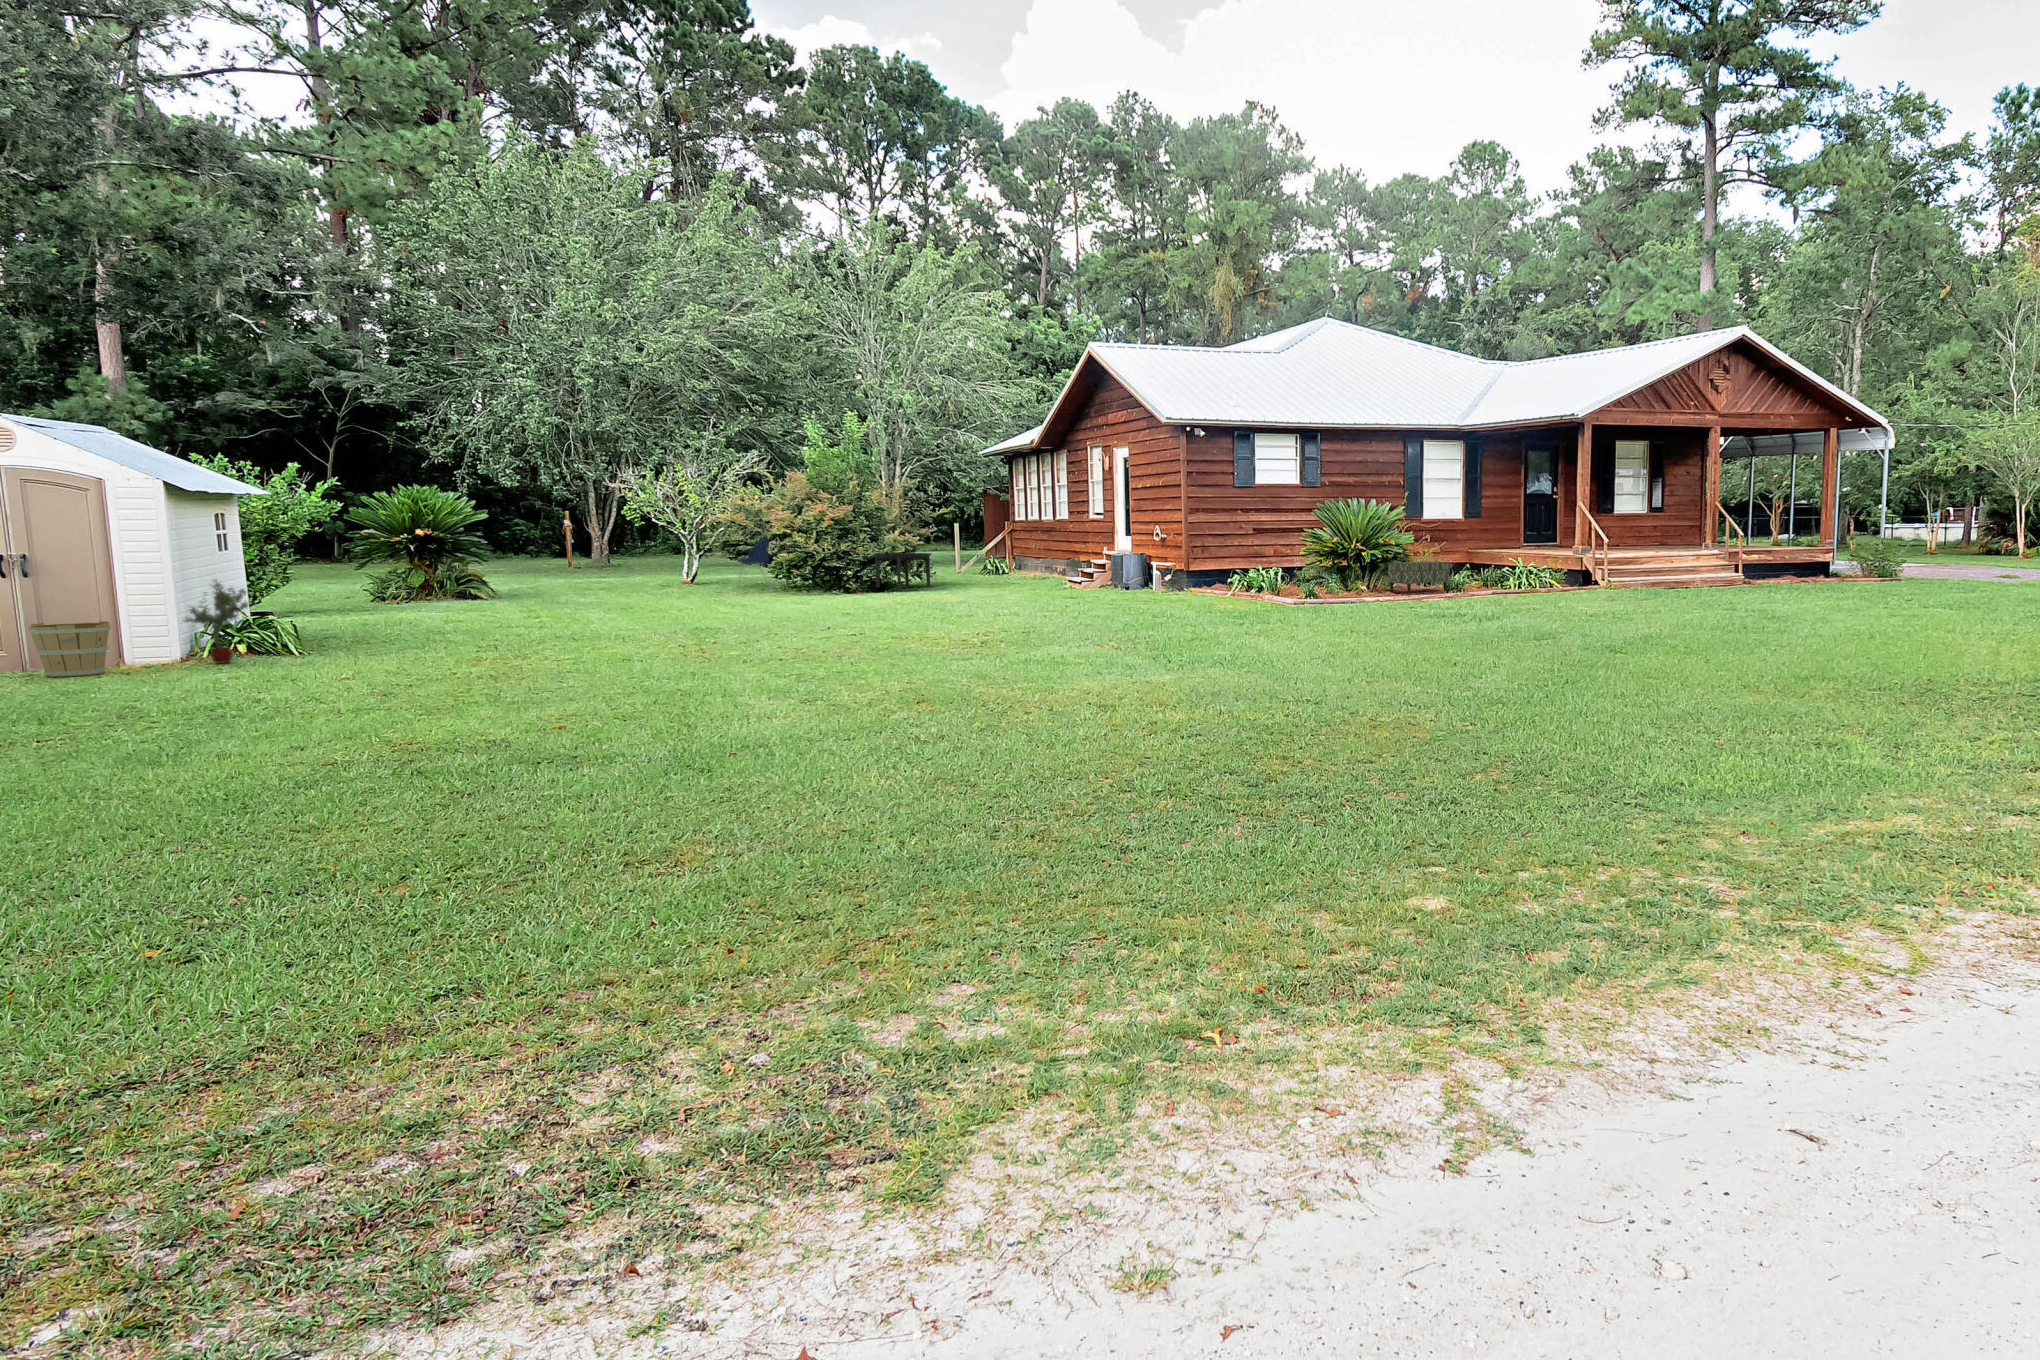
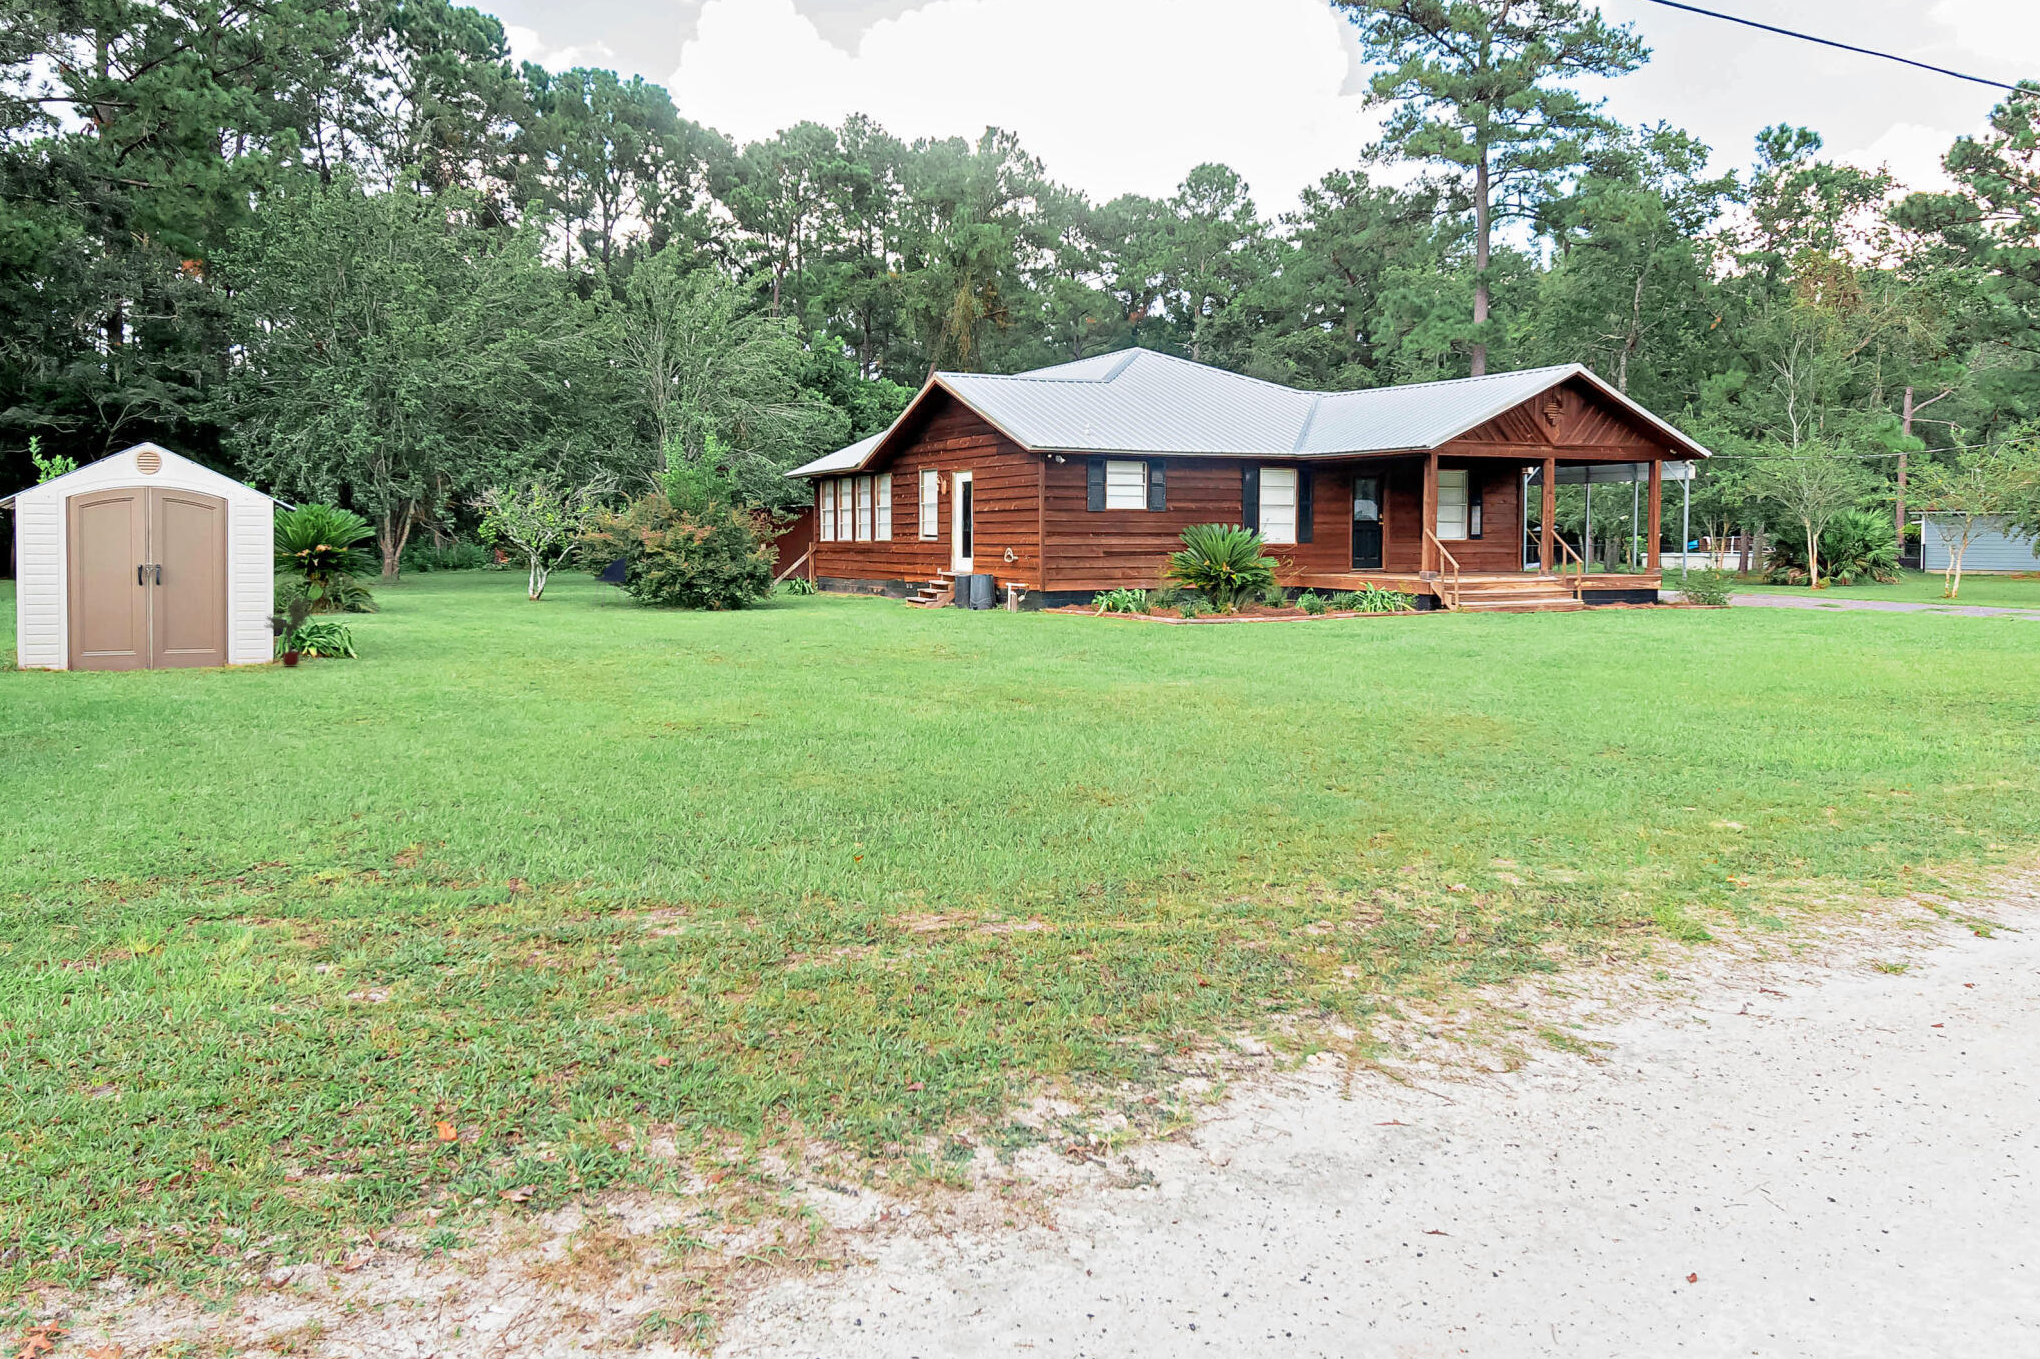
round table: present [873,553,931,588] -> none [728,573,786,608]
bench: present [1388,561,1449,593] -> none [1245,587,1302,617]
wooden bucket: present [28,621,111,677] -> none [152,626,216,676]

